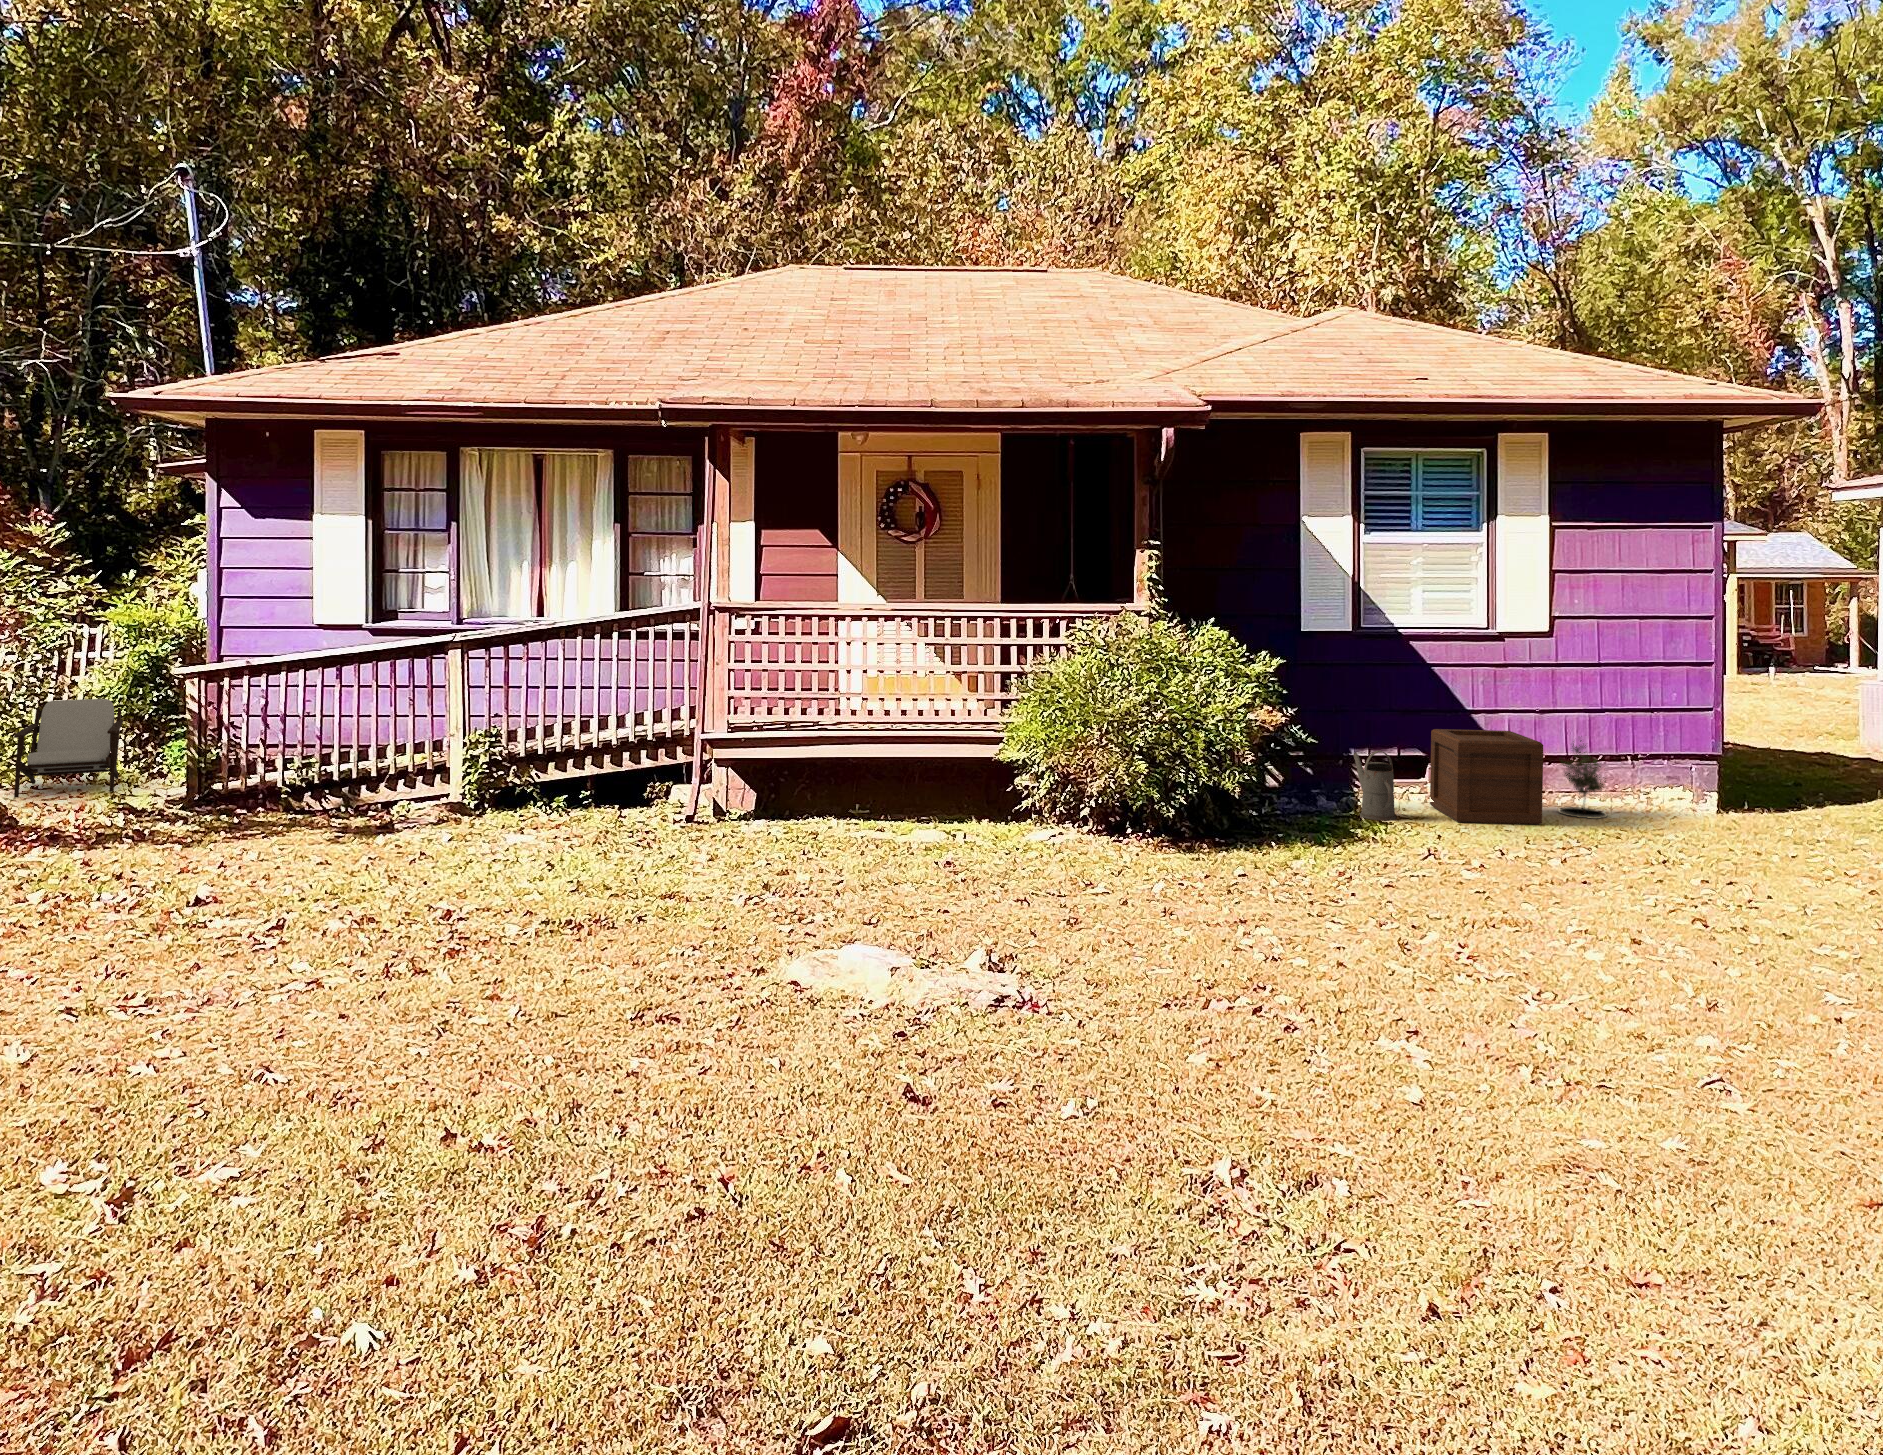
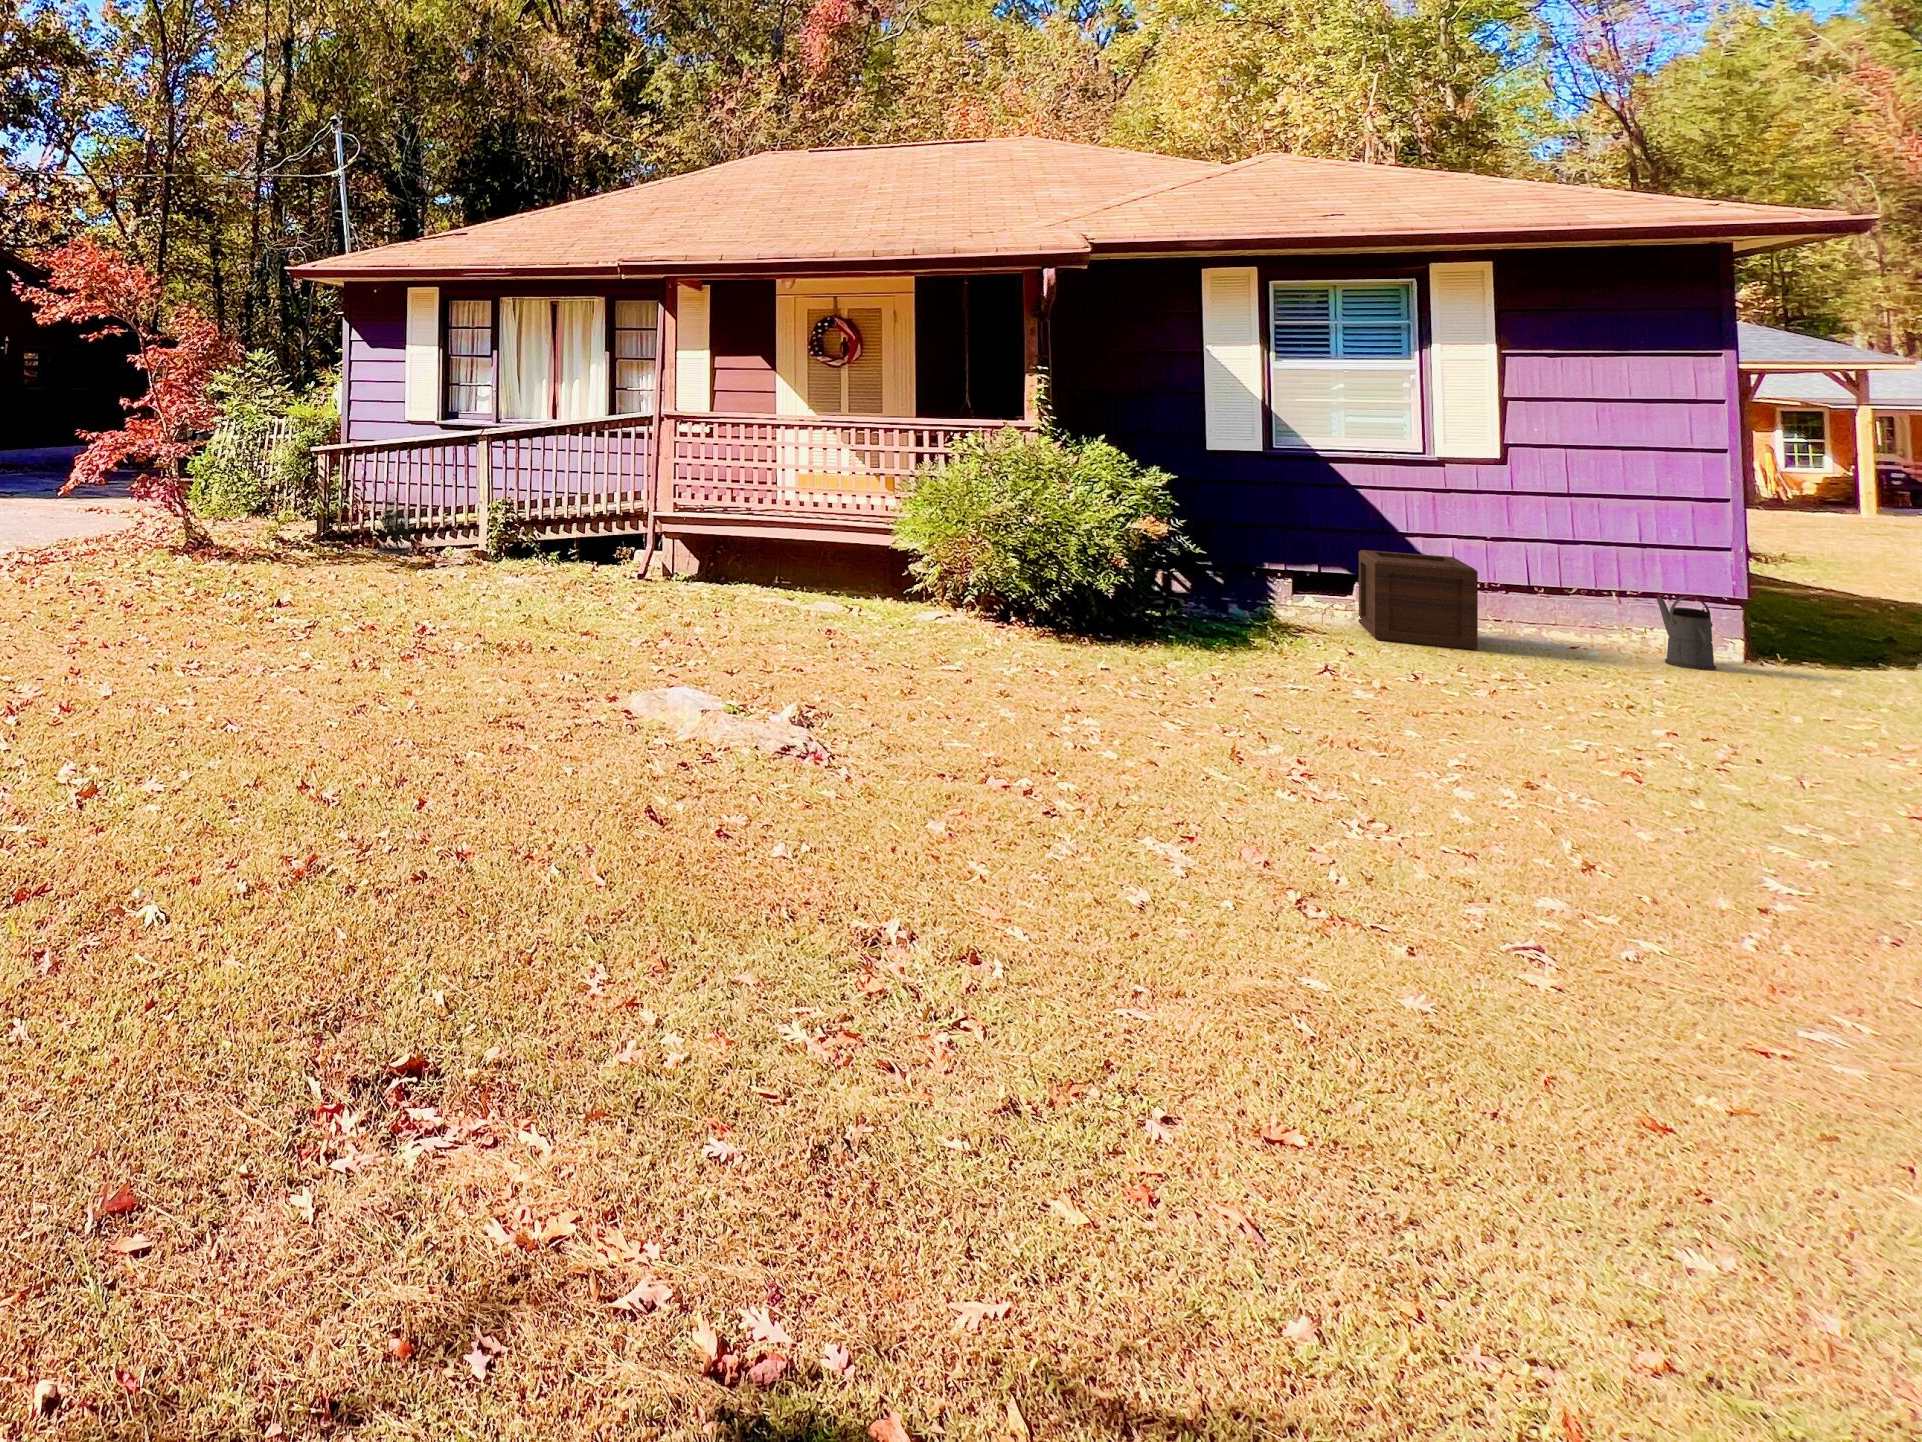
armchair: present [14,699,123,798] -> none [220,466,279,528]
potted tree: present [1559,740,1607,819] -> present [380,495,412,554]
watering can: present [1353,751,1396,820] -> present [1657,596,1716,670]

